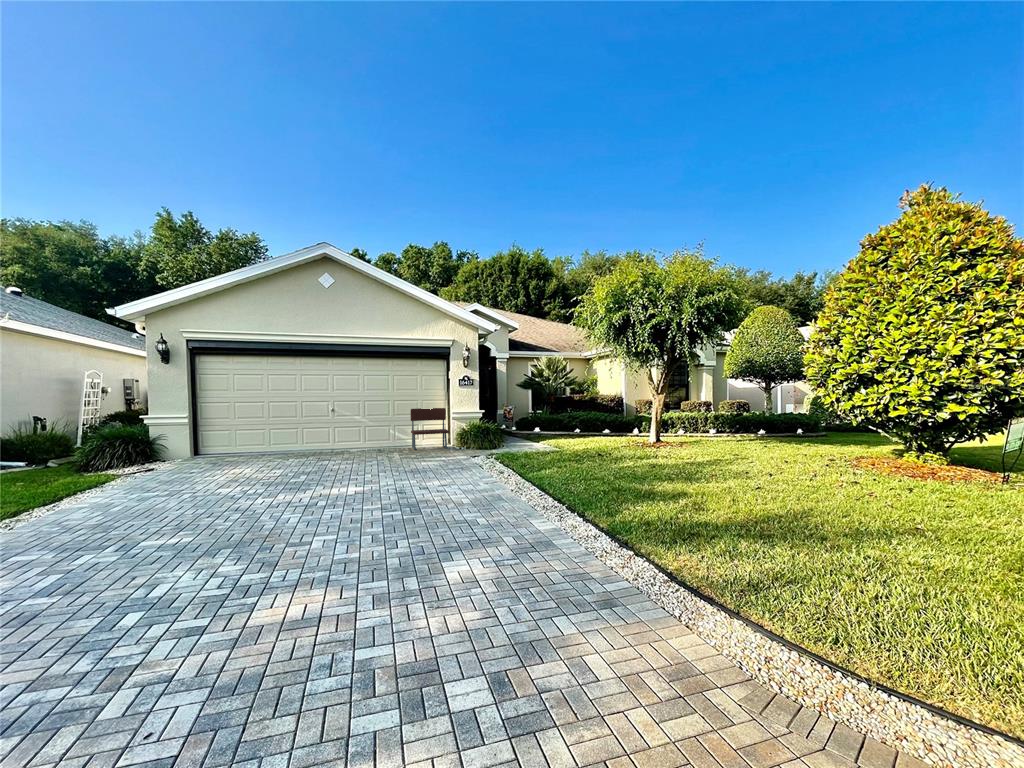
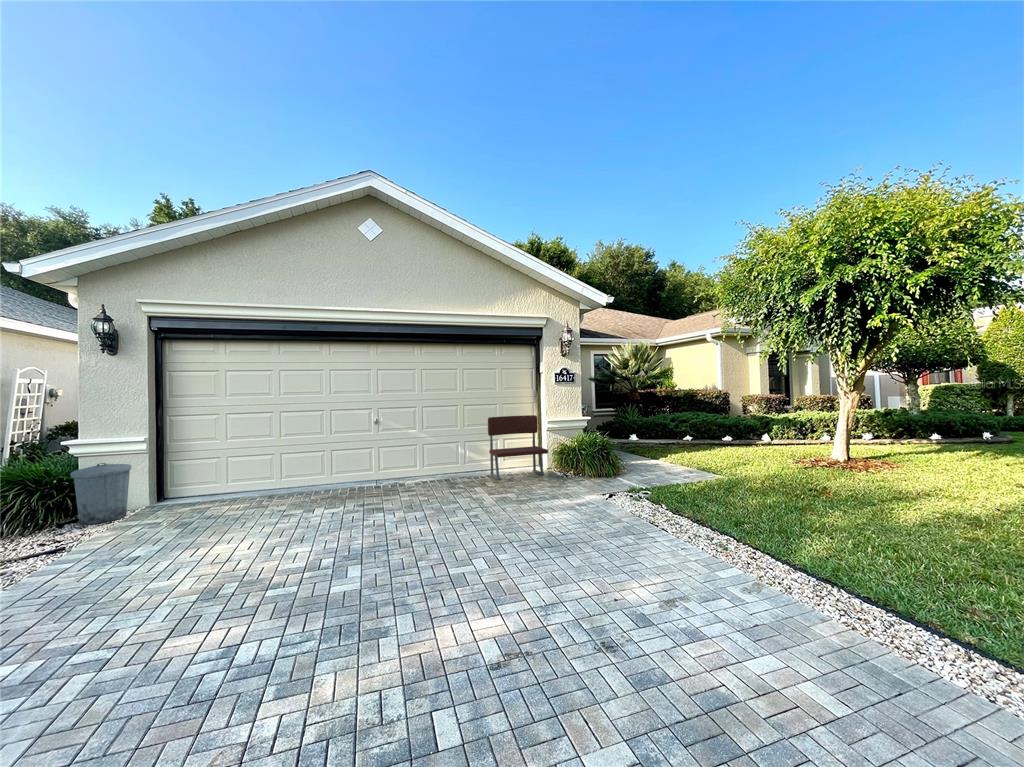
trash can: none [146,430,179,466] -> present [71,463,131,524]

